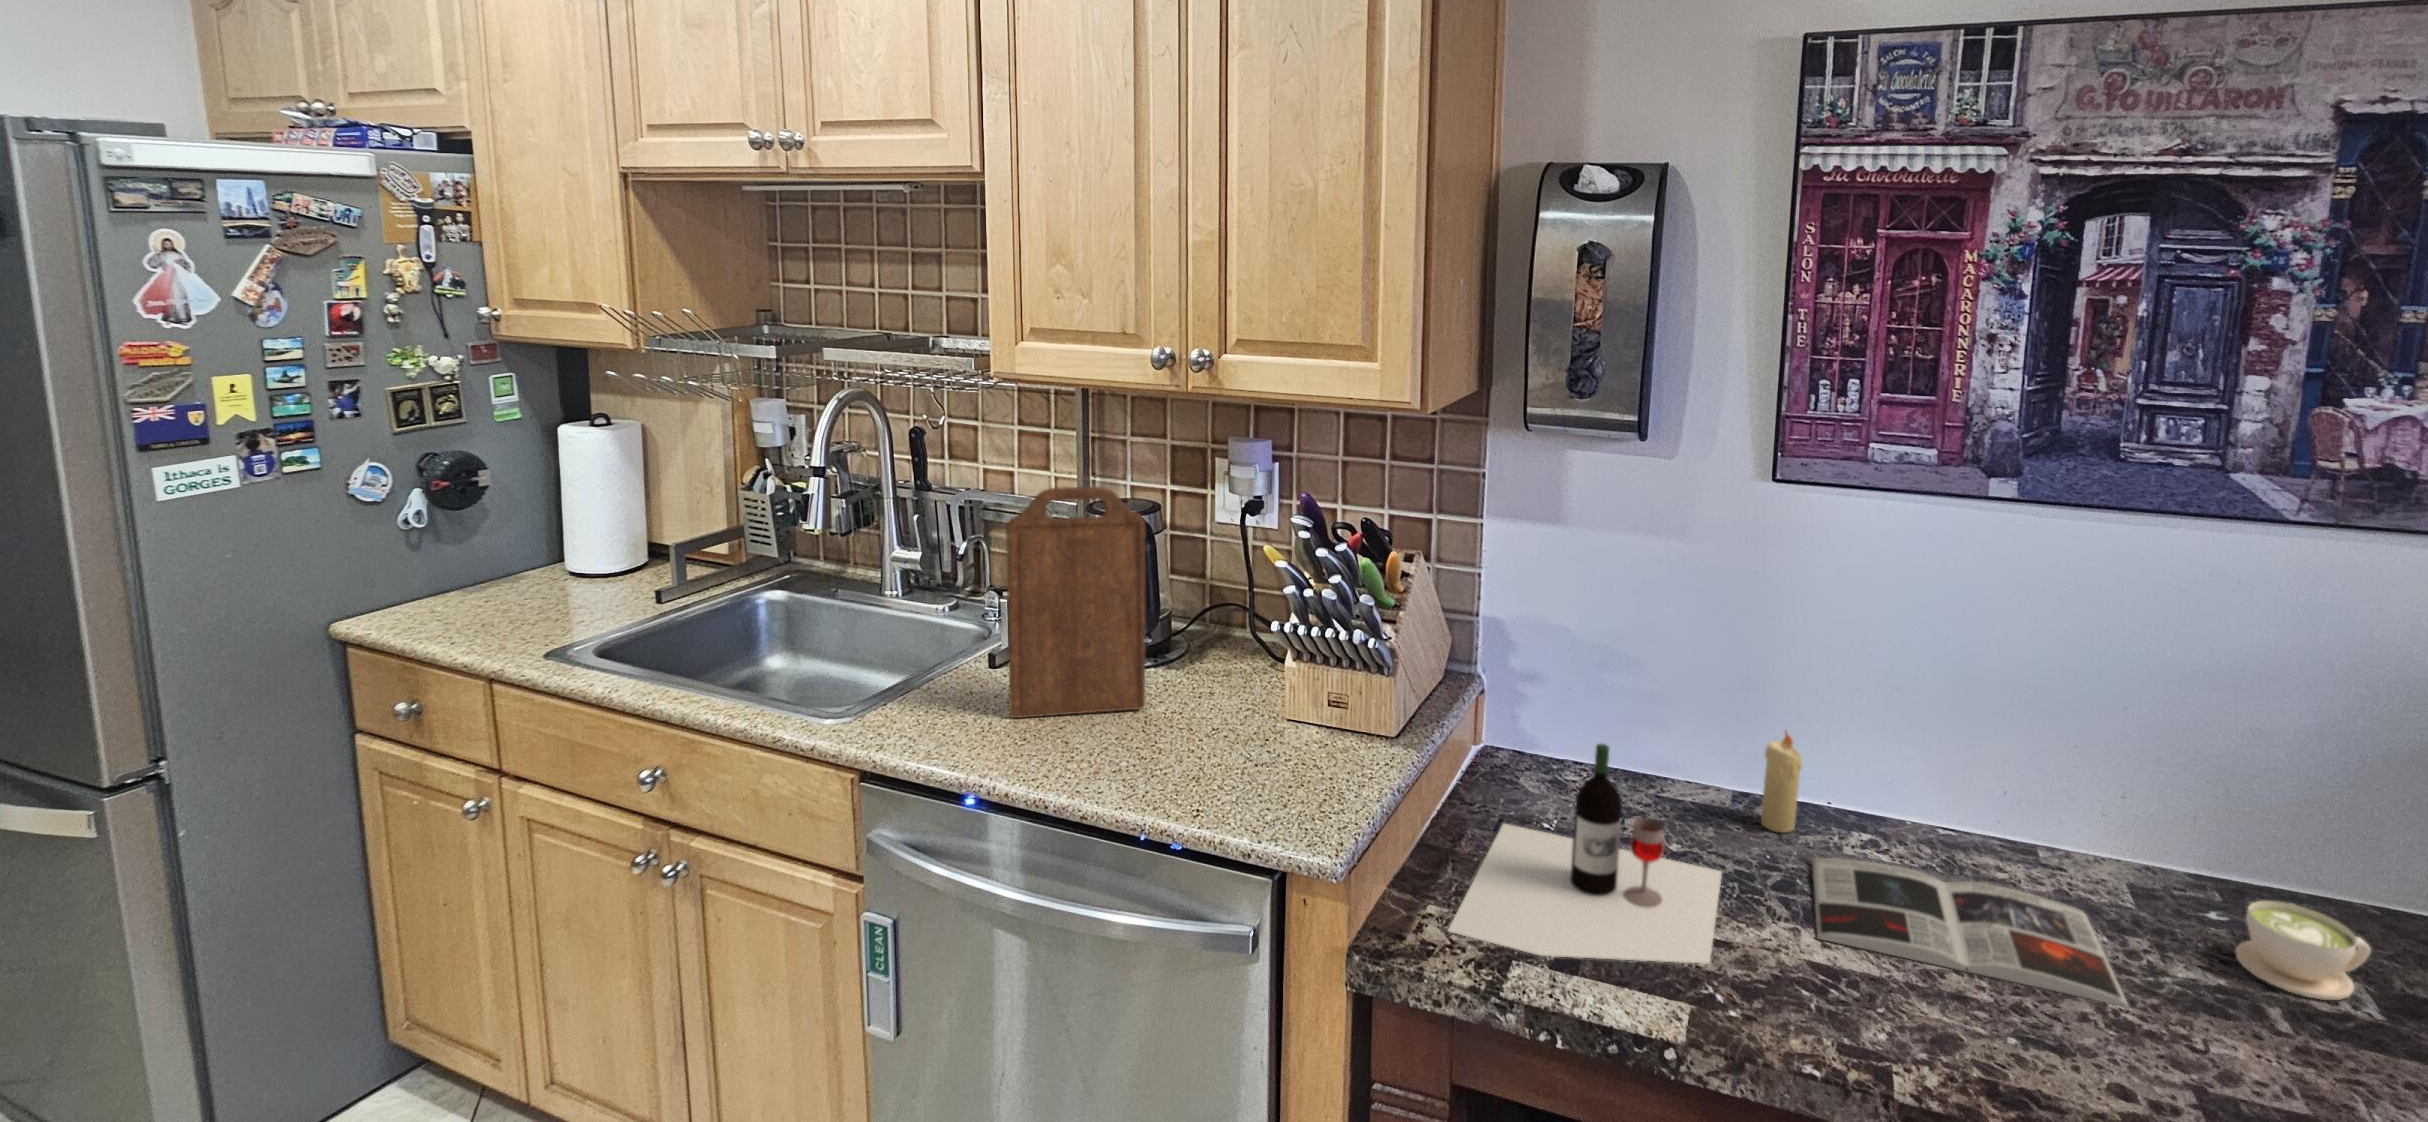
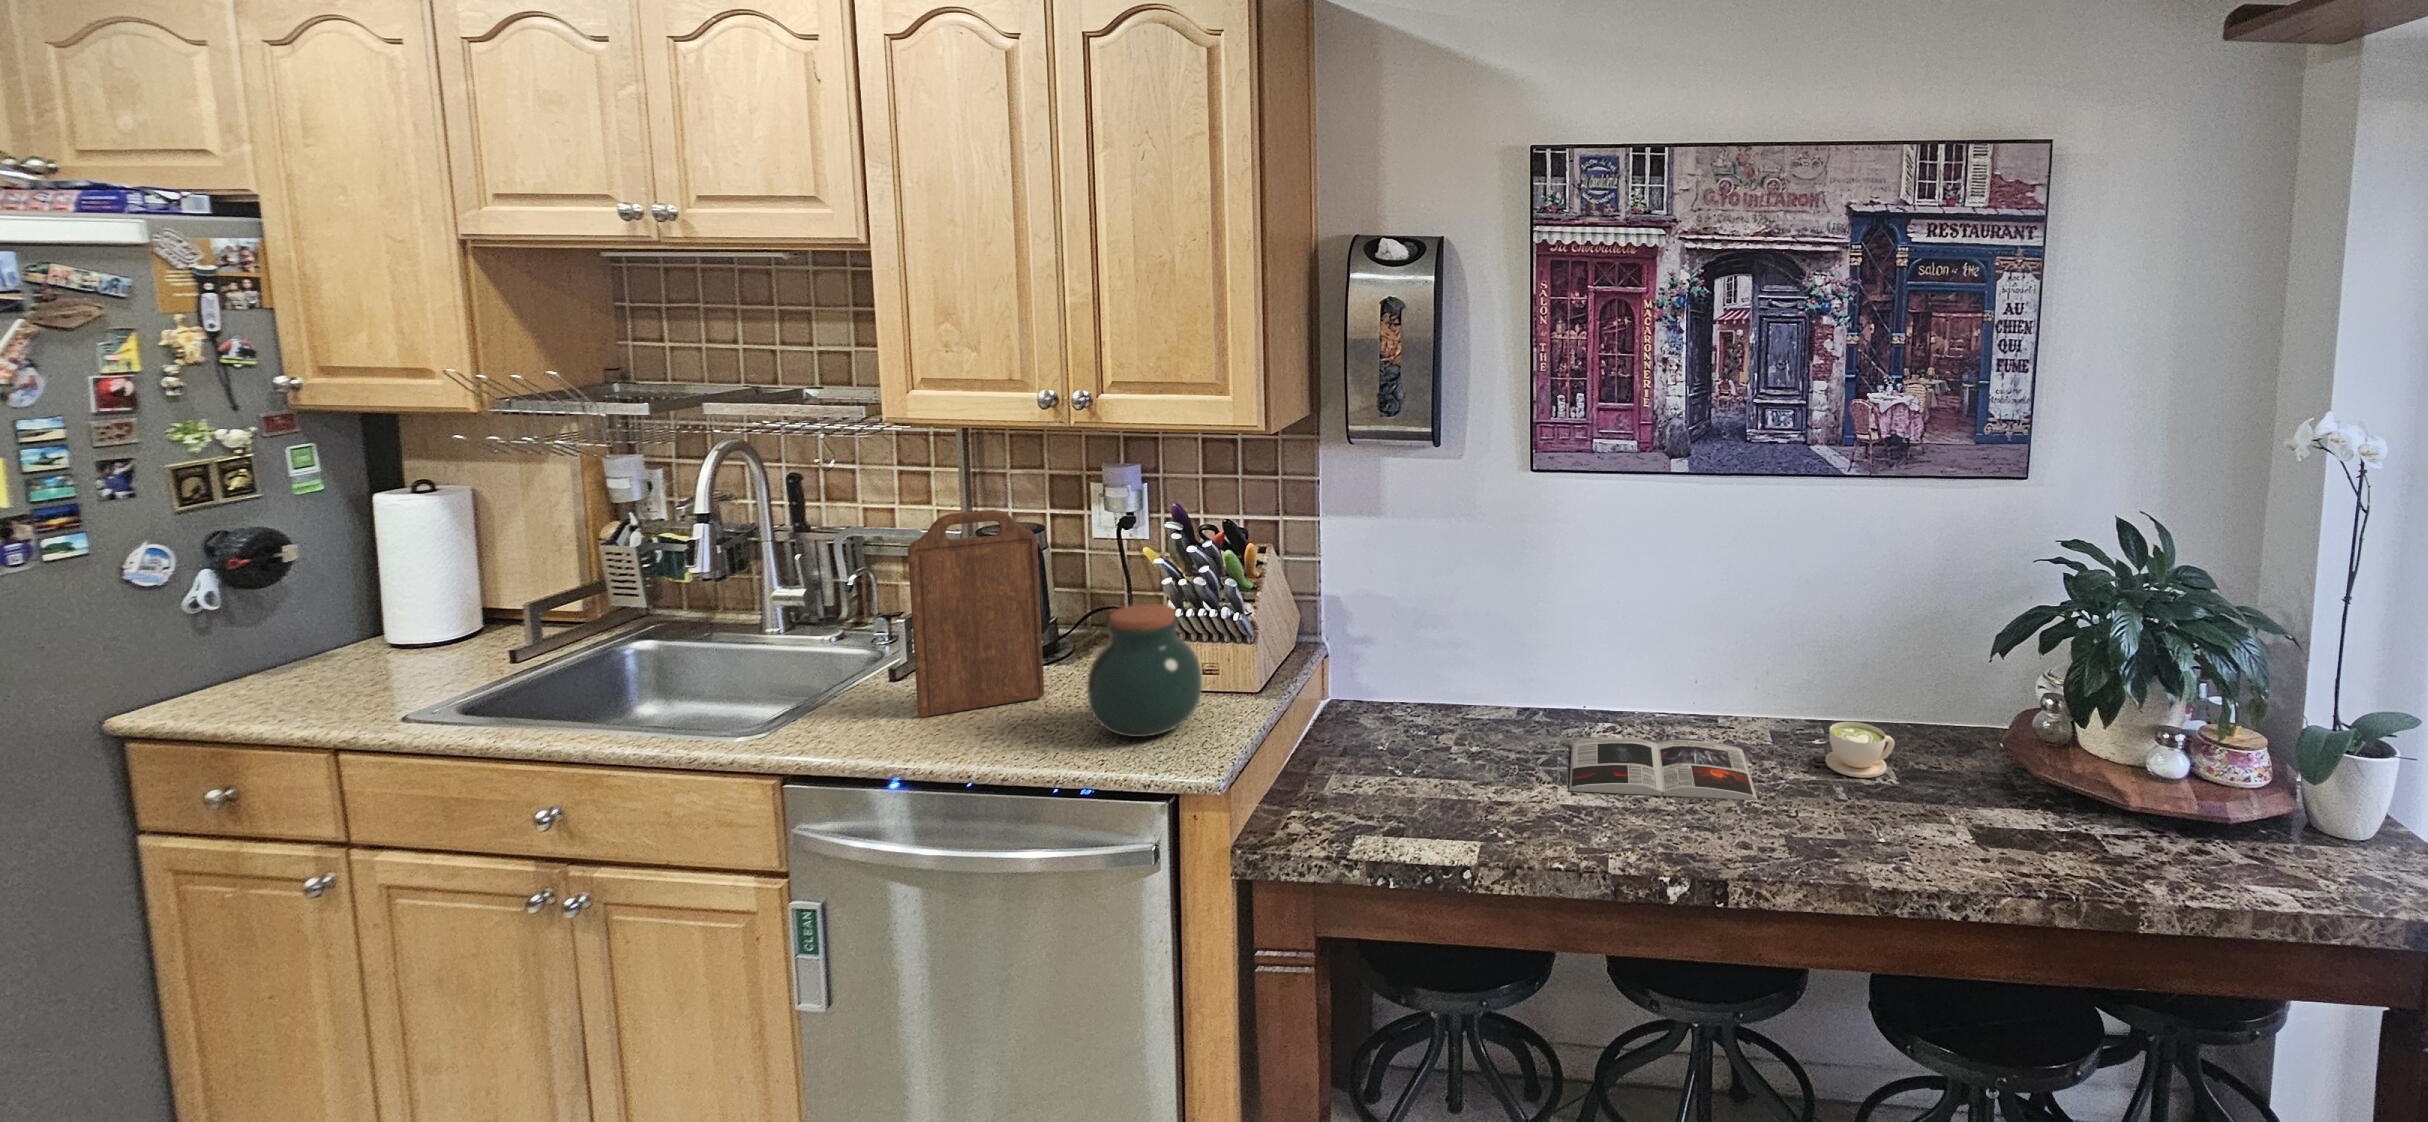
jar: none [1192,616,1326,782] -> present [1087,604,1202,737]
candle: present [1761,732,1802,833] -> none [1539,652,1565,729]
wine bottle: present [1448,744,1722,964] -> none [1304,673,1509,839]

